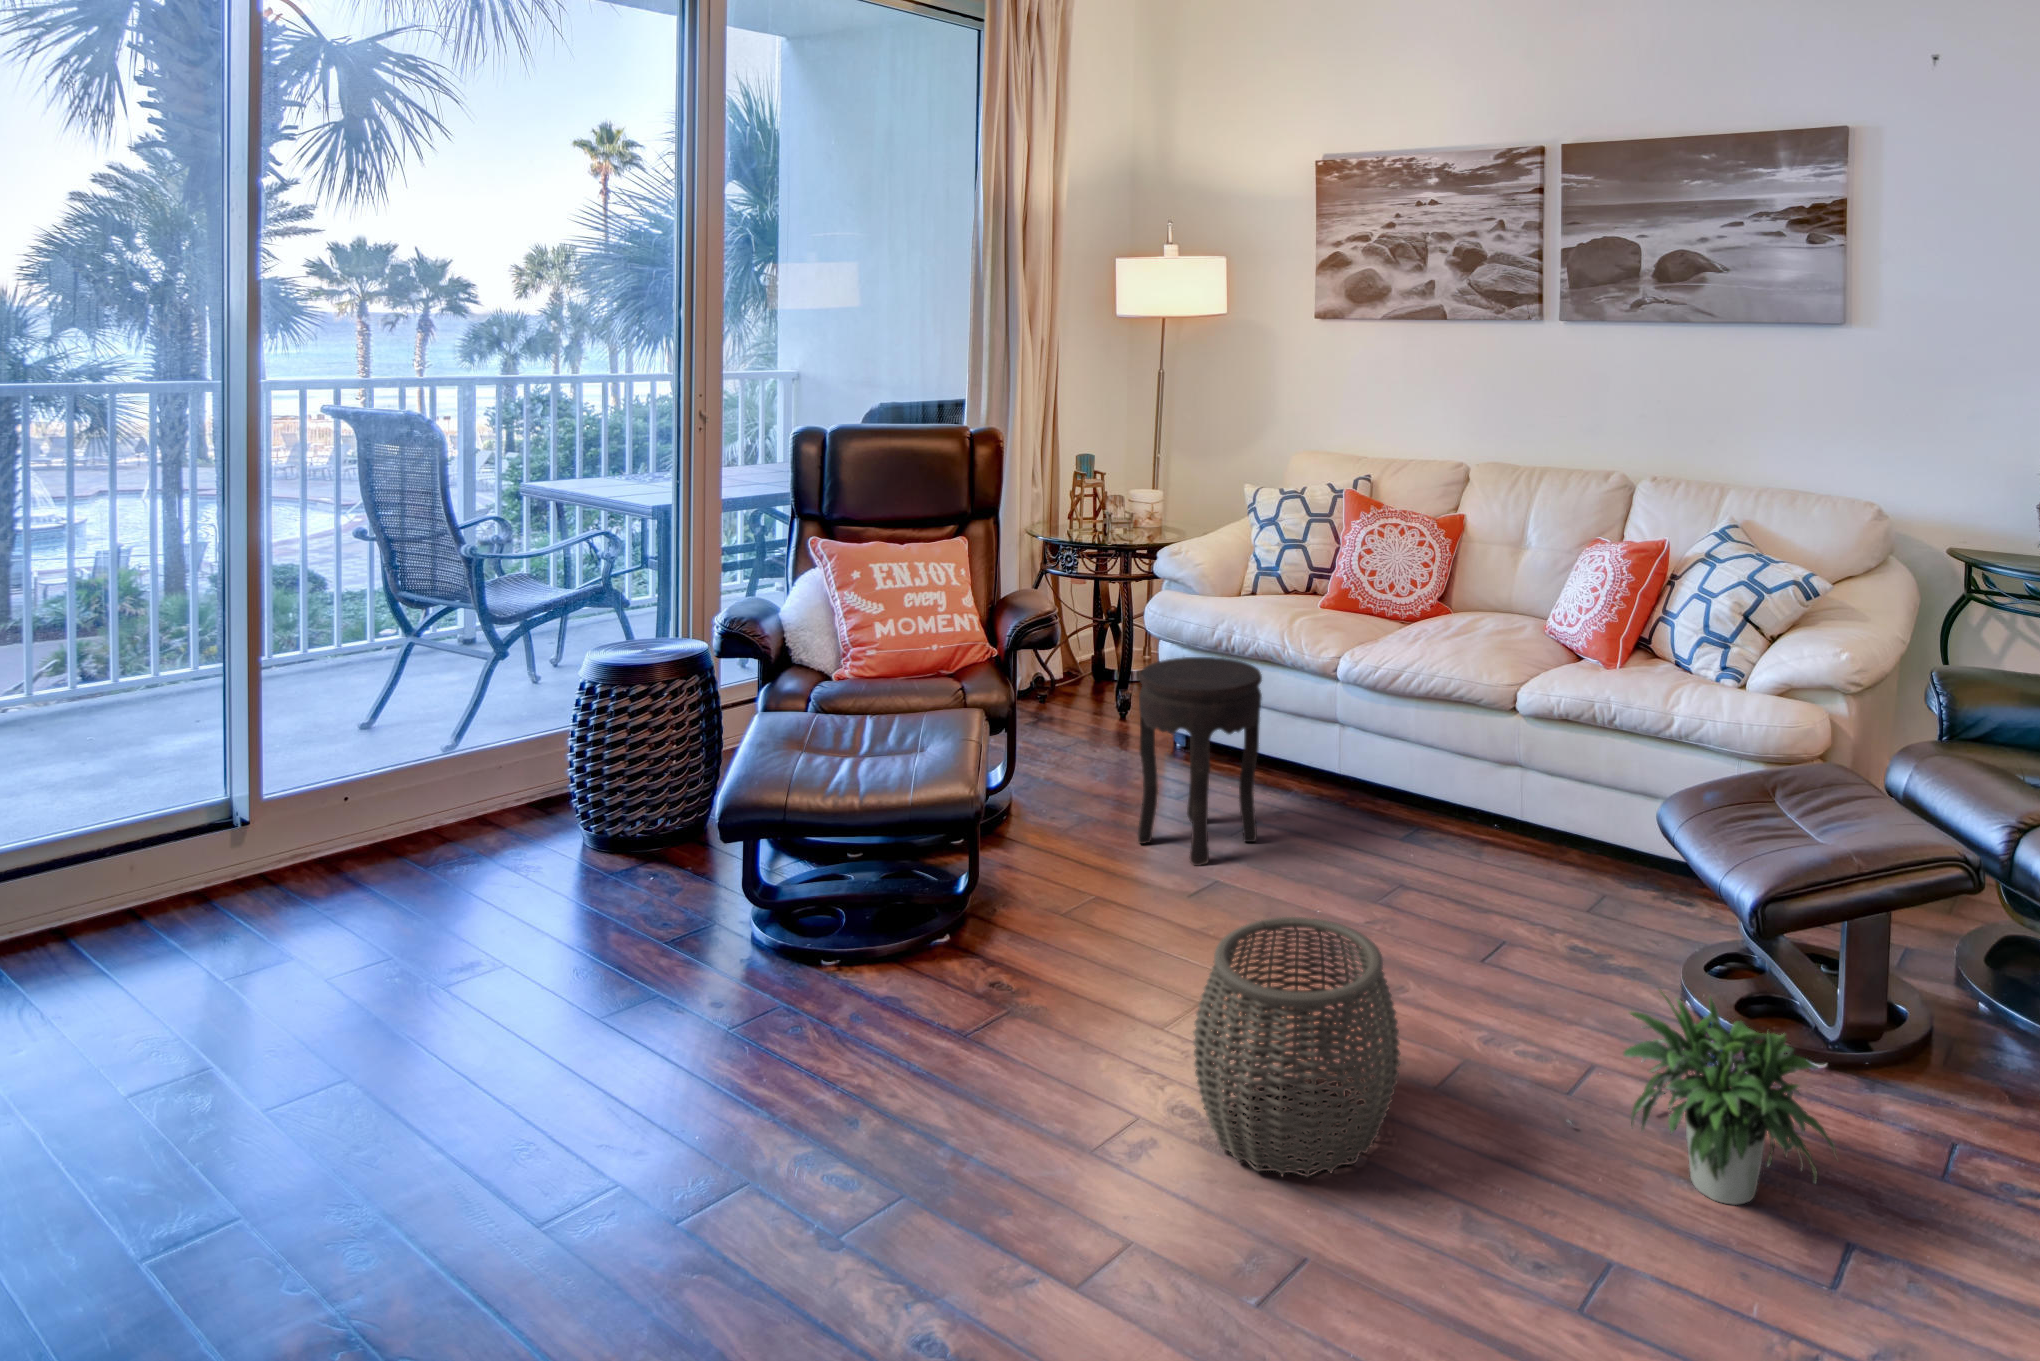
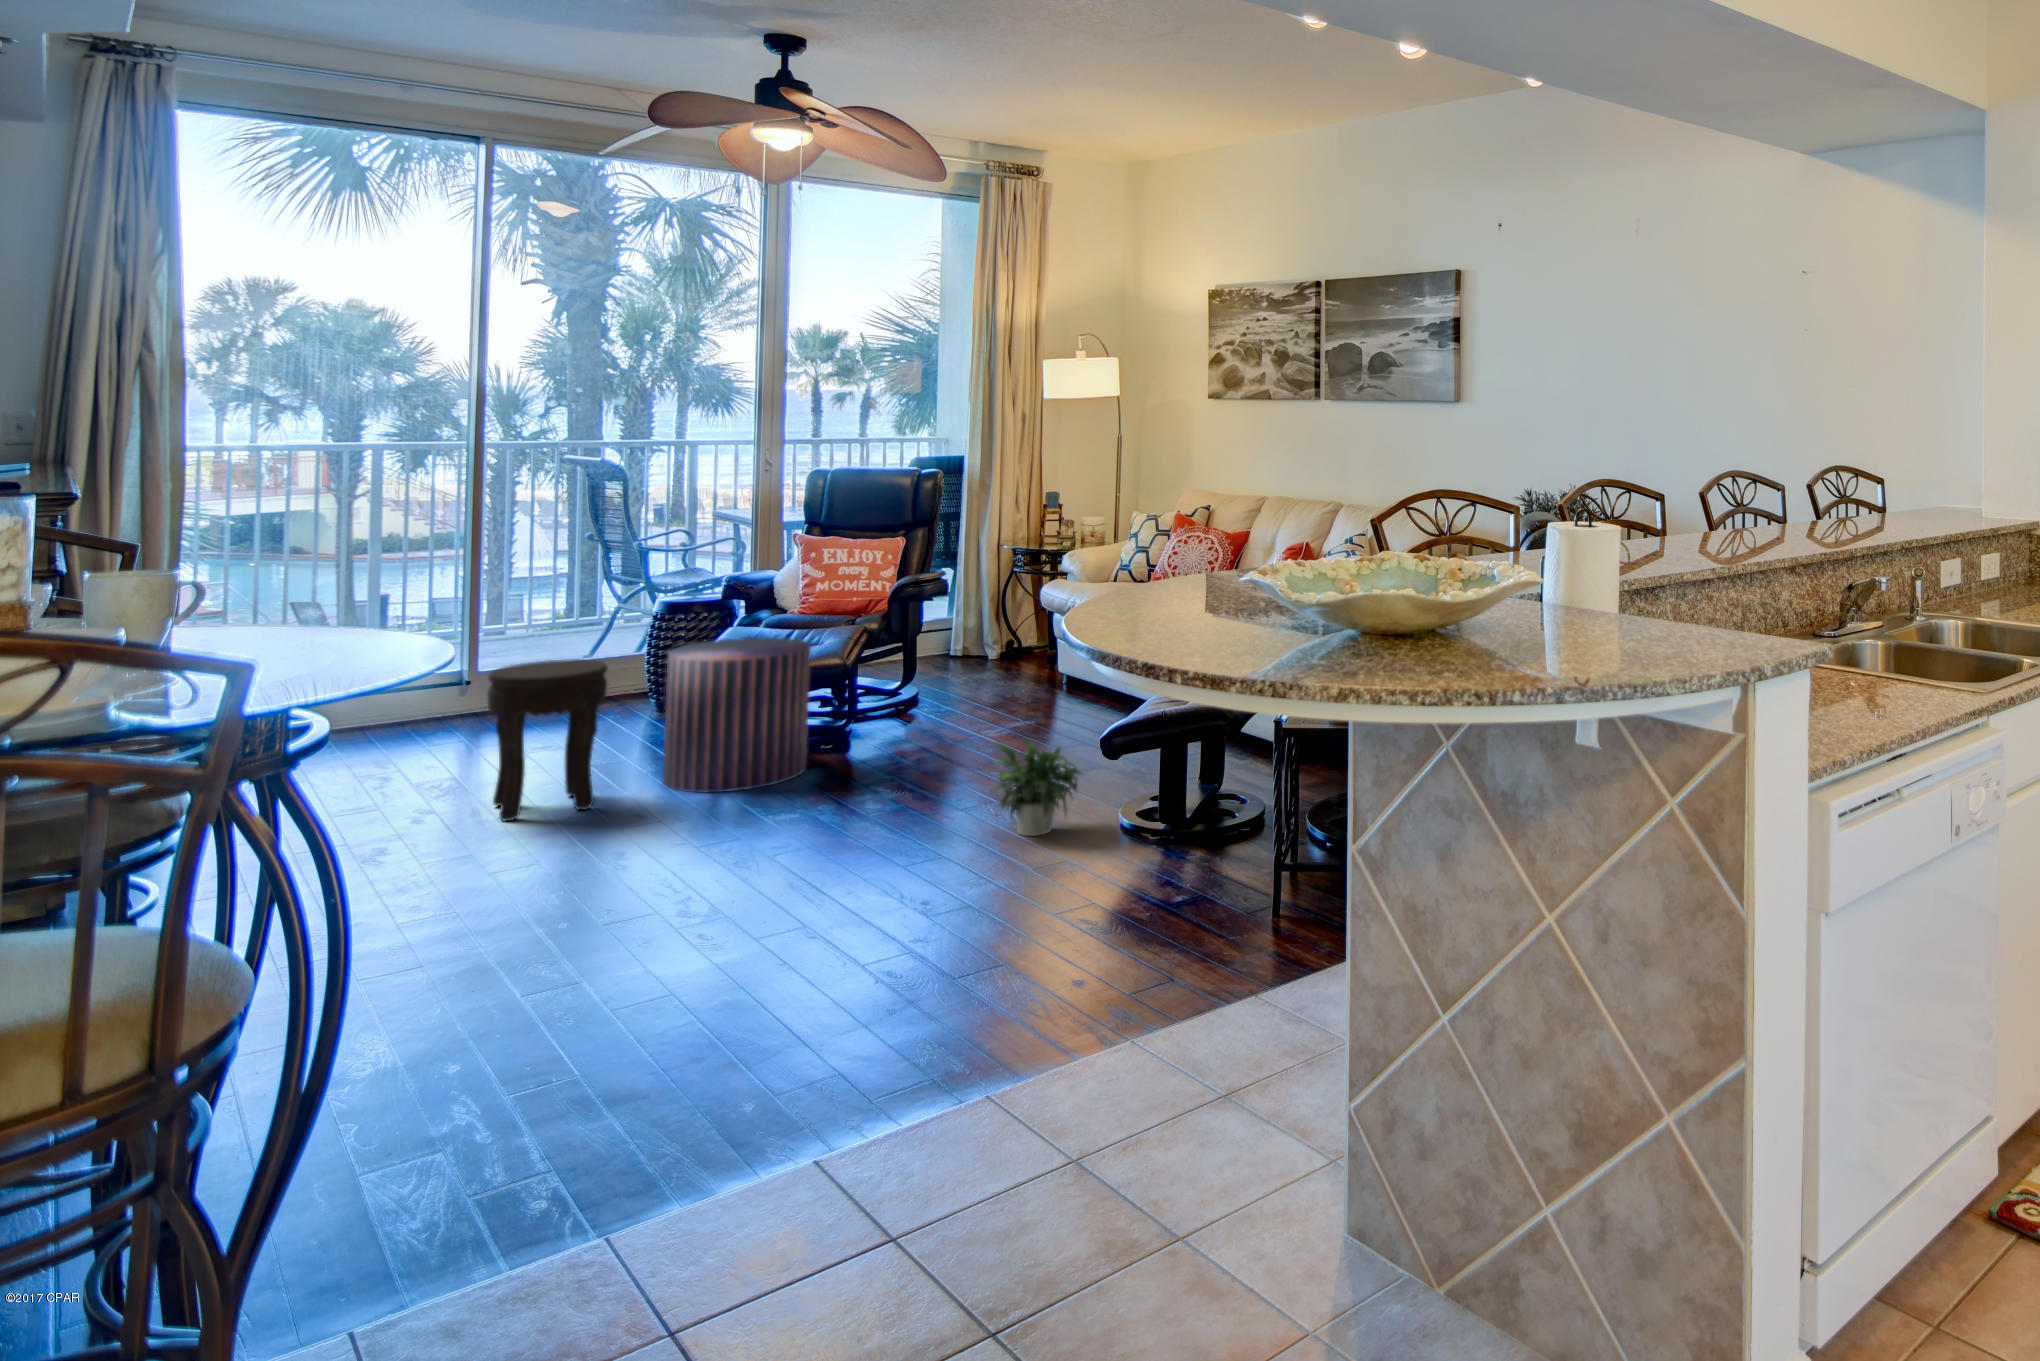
side table: present [1138,657,1262,866] -> present [487,659,608,821]
pouf: none [819,764,1070,1114] -> present [663,638,811,793]
woven basket: present [1193,917,1400,1177] -> none [803,707,919,817]

